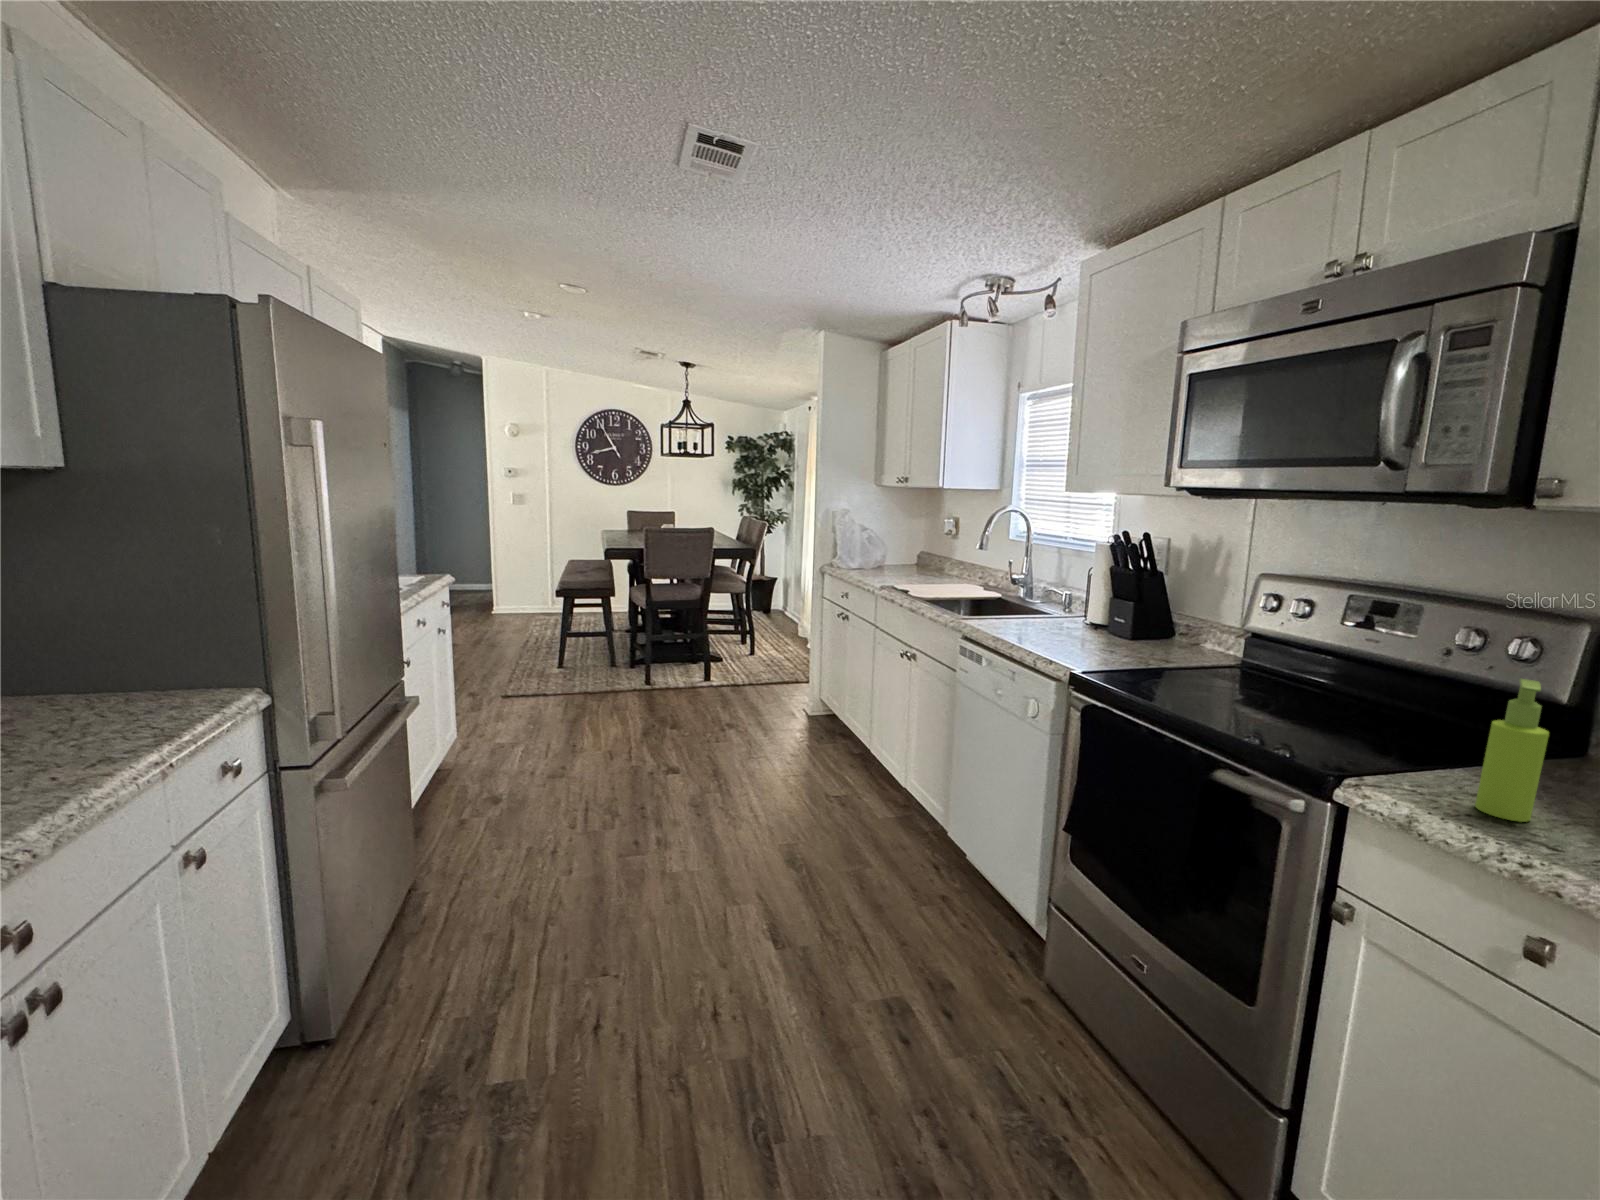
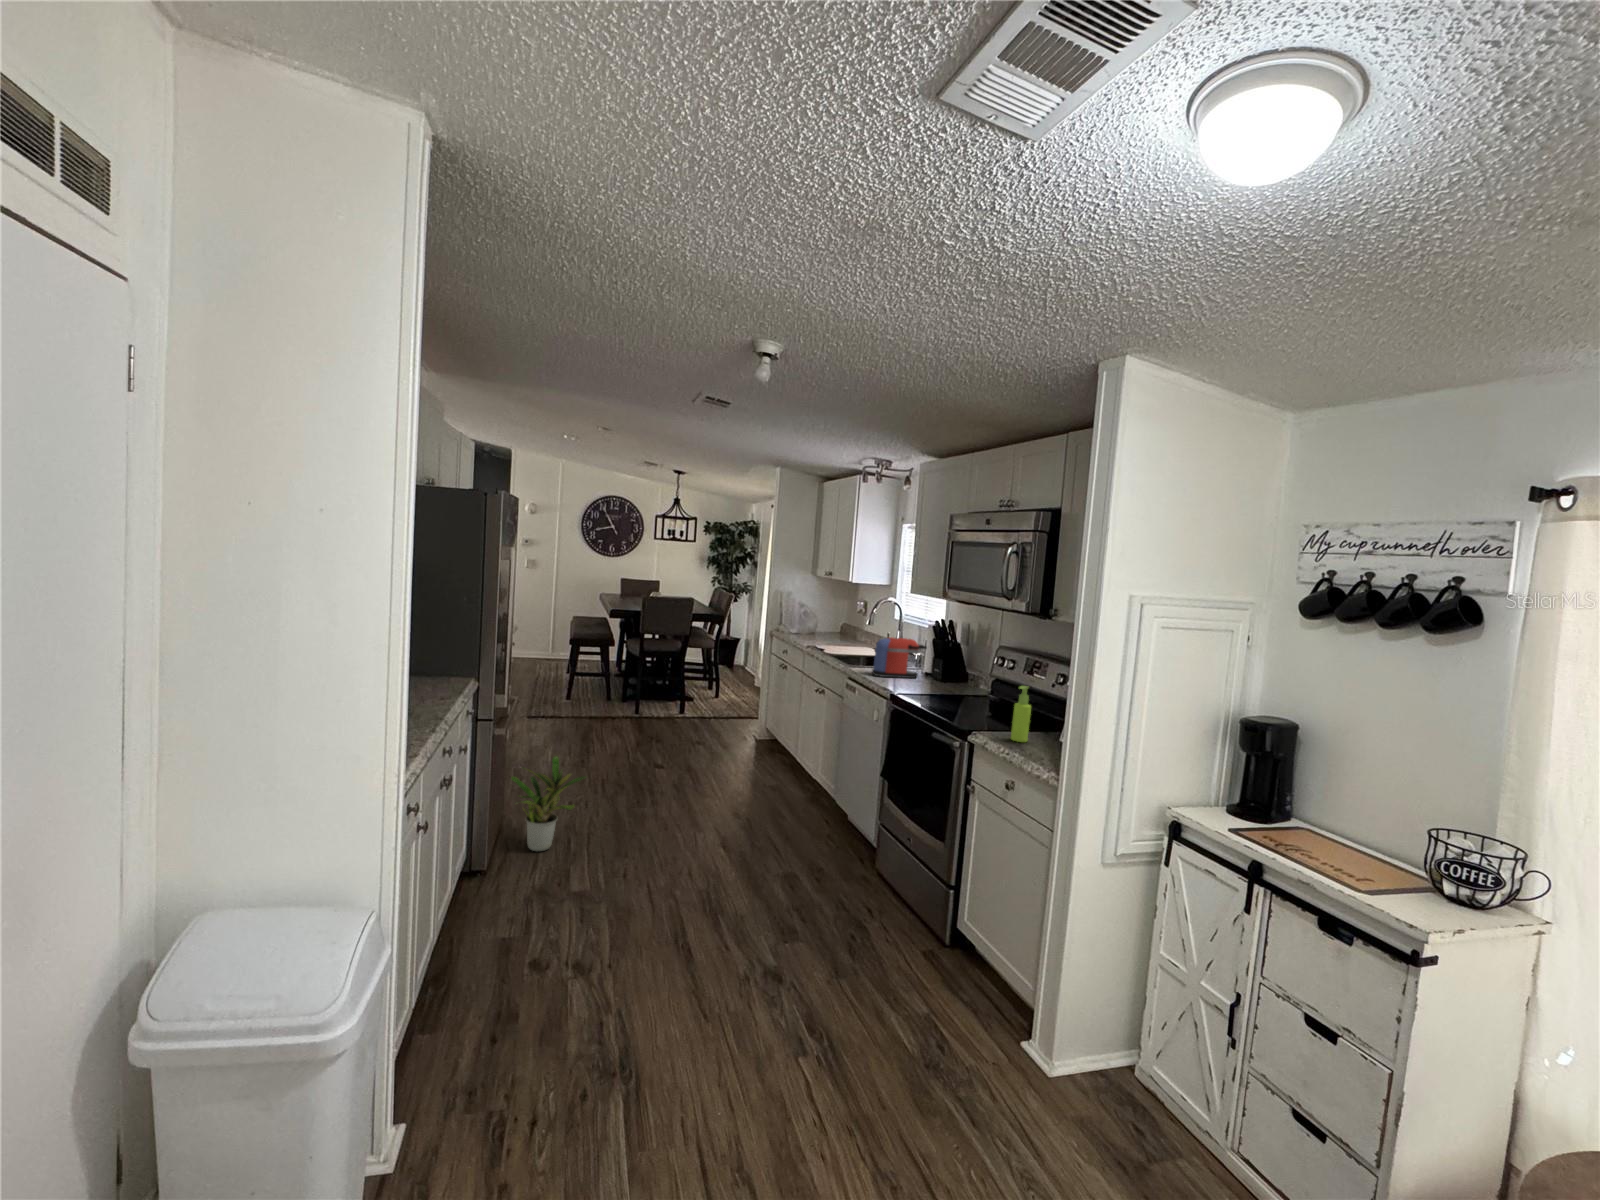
coffee maker: none [1010,569,1104,637] -> present [872,638,927,678]
potted plant: none [396,794,539,964] -> present [511,756,586,851]

